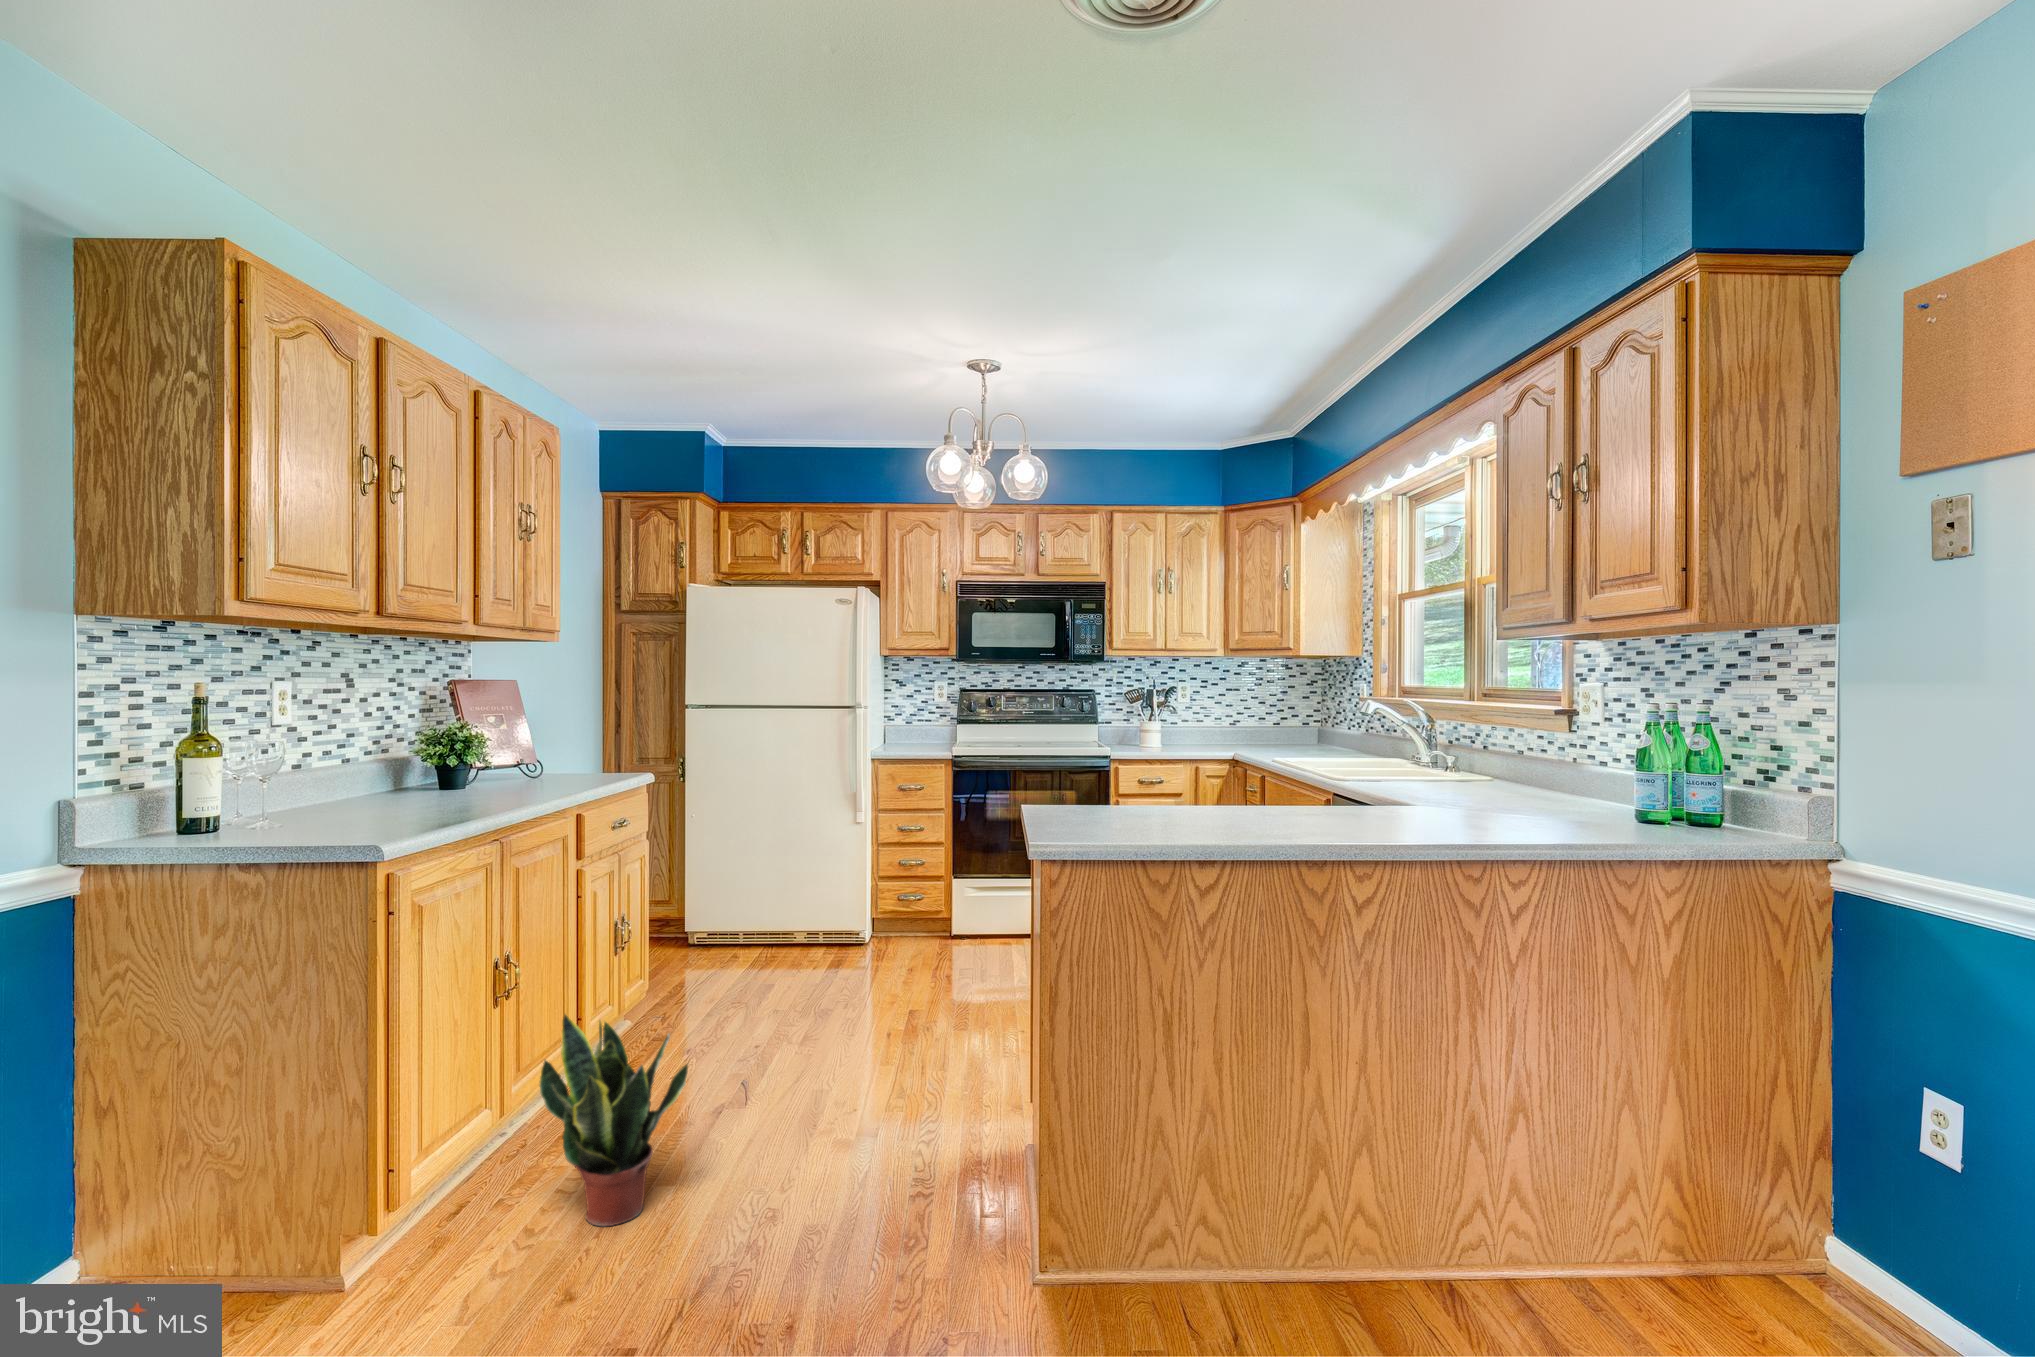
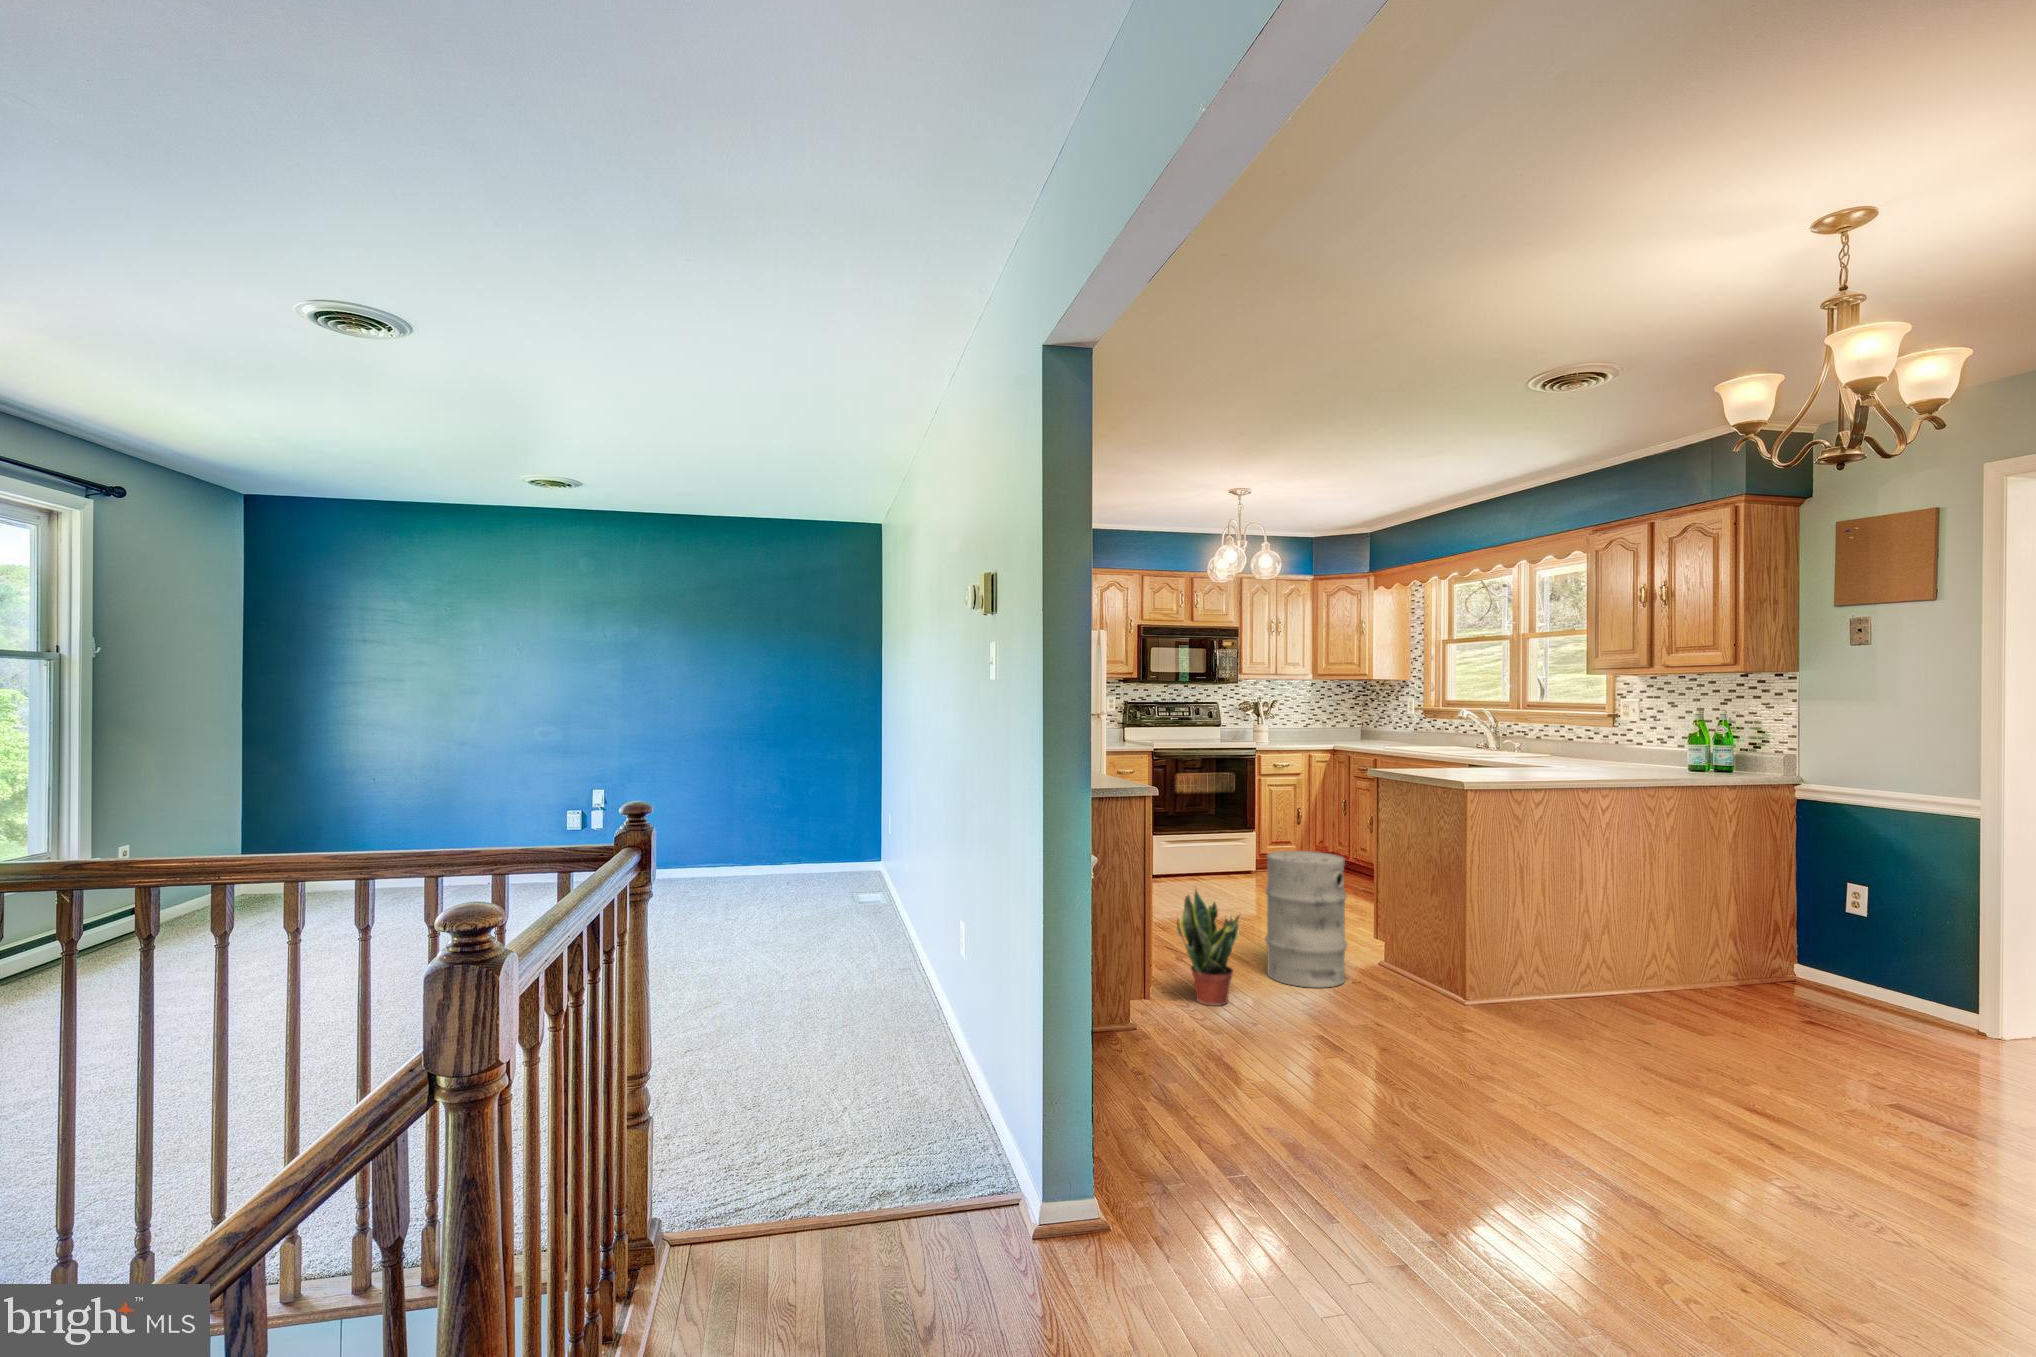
trash can: none [797,938,934,1194] -> present [1265,851,1347,988]

